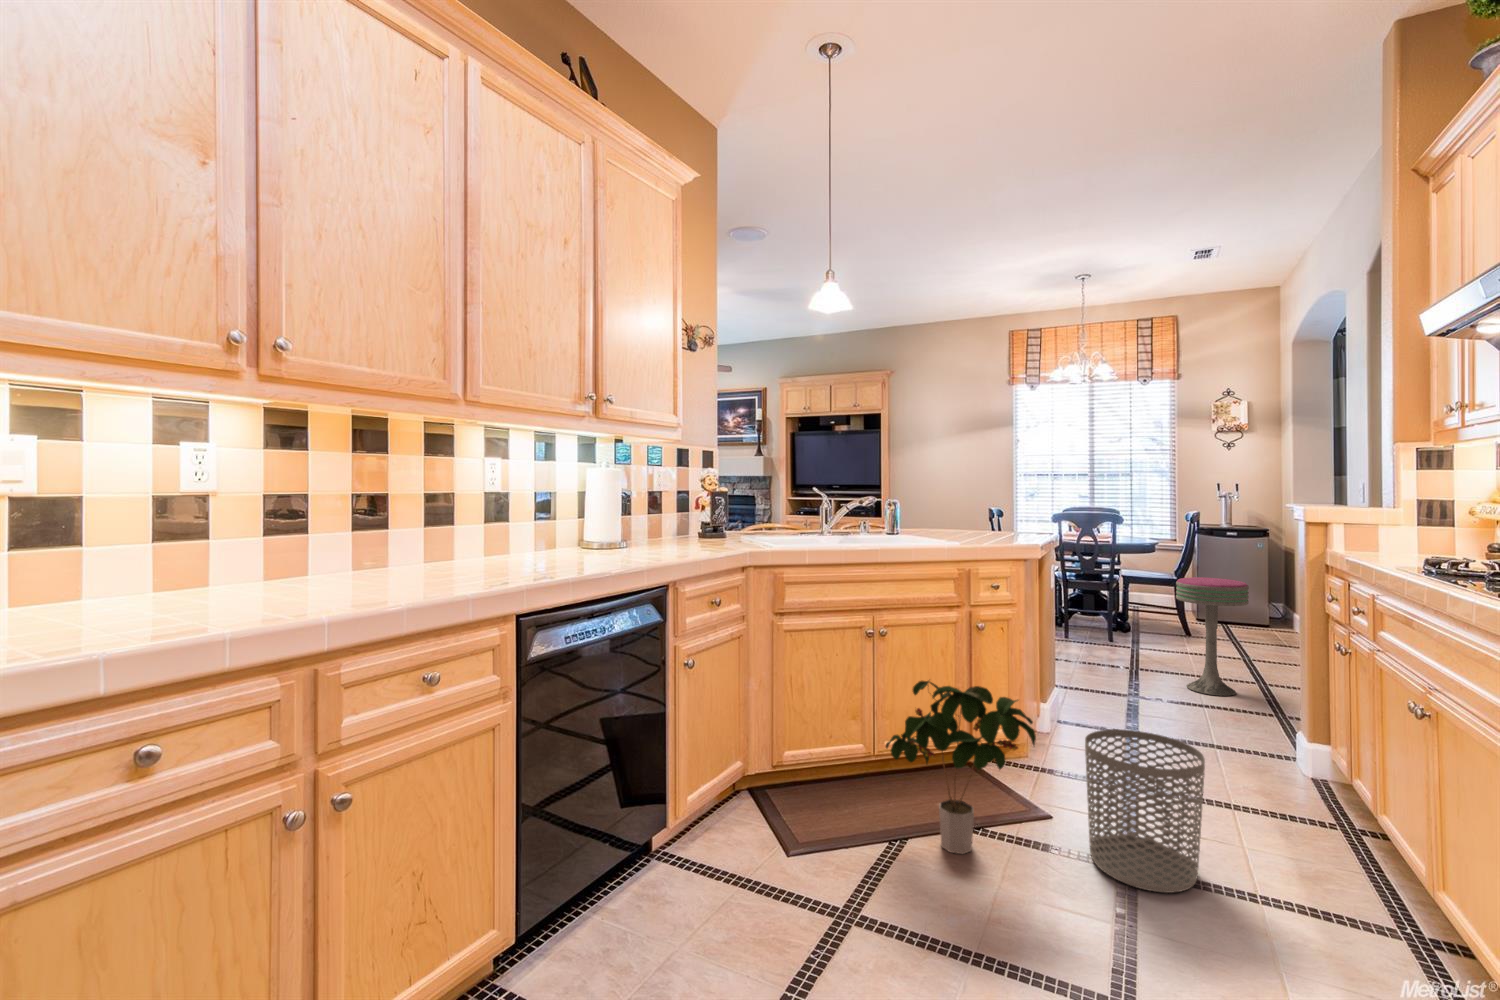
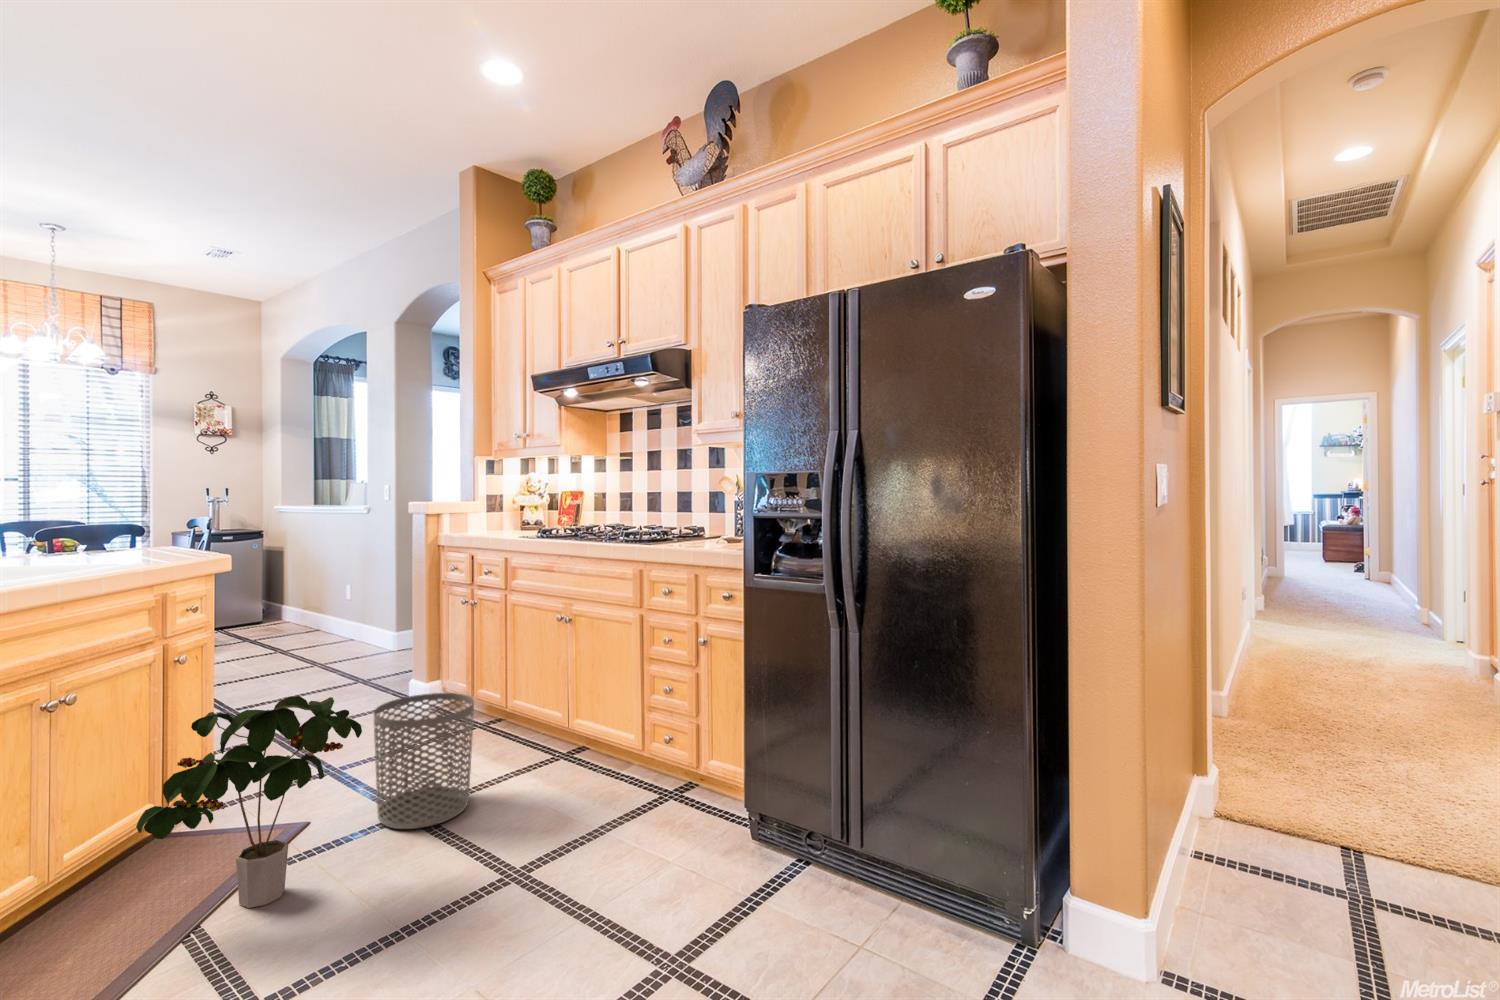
bar stool: present [1176,577,1249,696] -> none [254,575,324,687]

